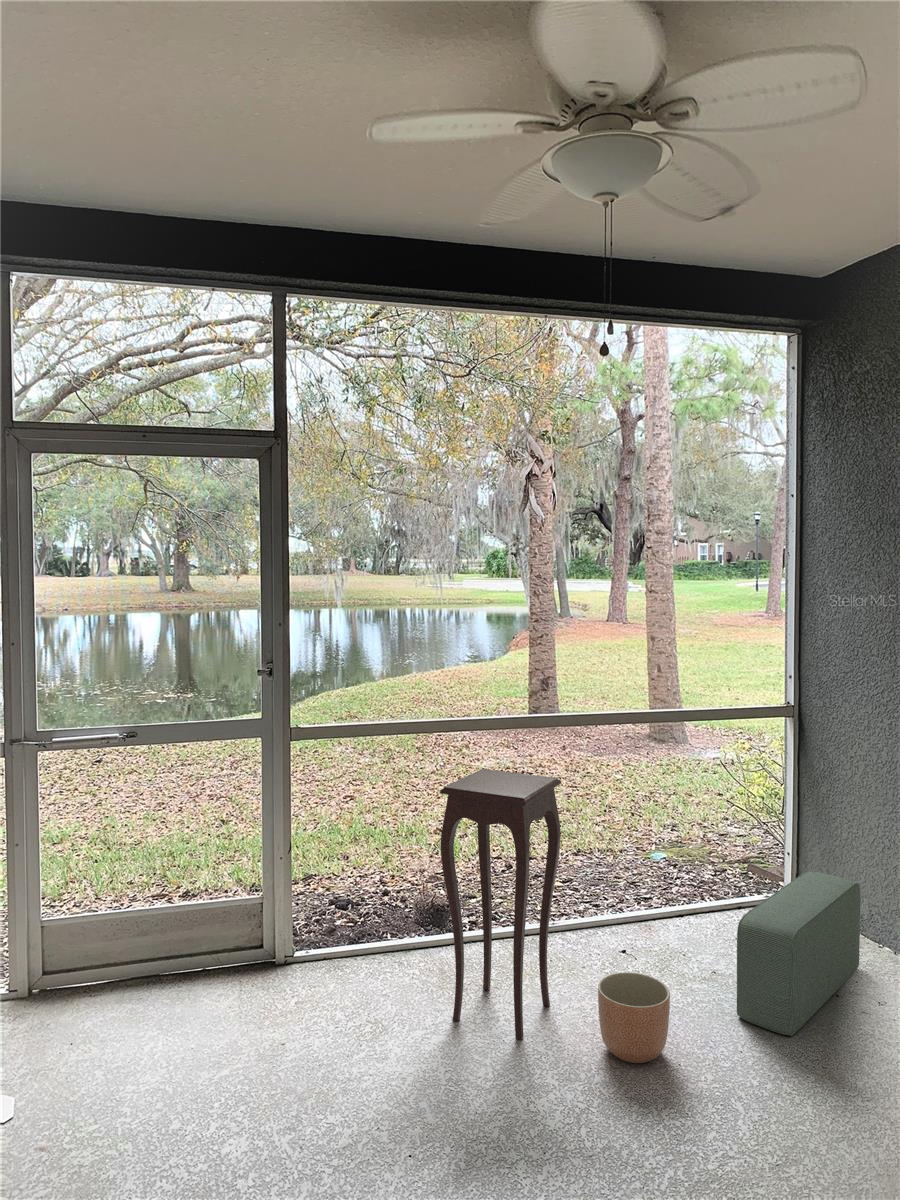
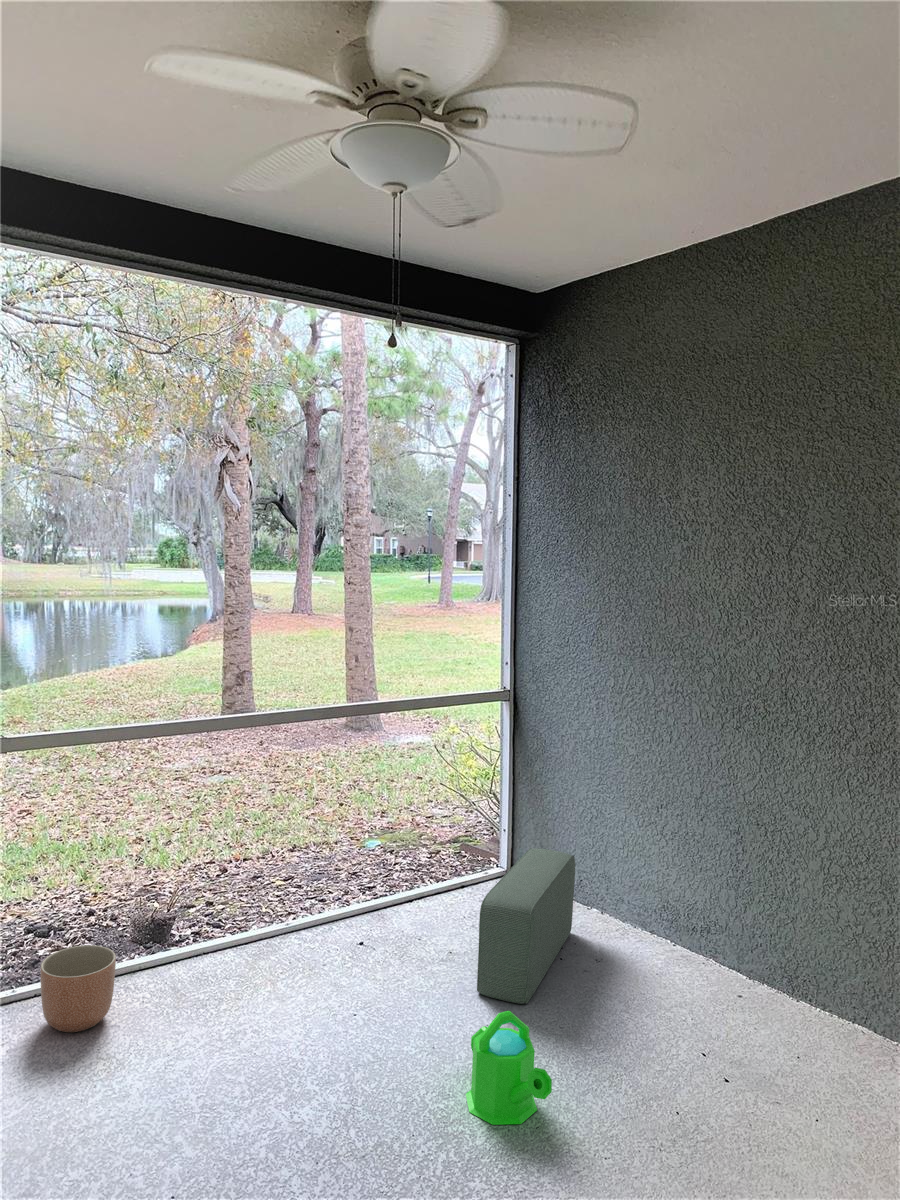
side table: present [440,769,561,1040] -> none [189,768,316,1051]
planter: present [598,972,670,1063] -> present [40,945,116,1032]
watering can: none [706,1036,793,1160] -> present [466,1011,552,1125]

